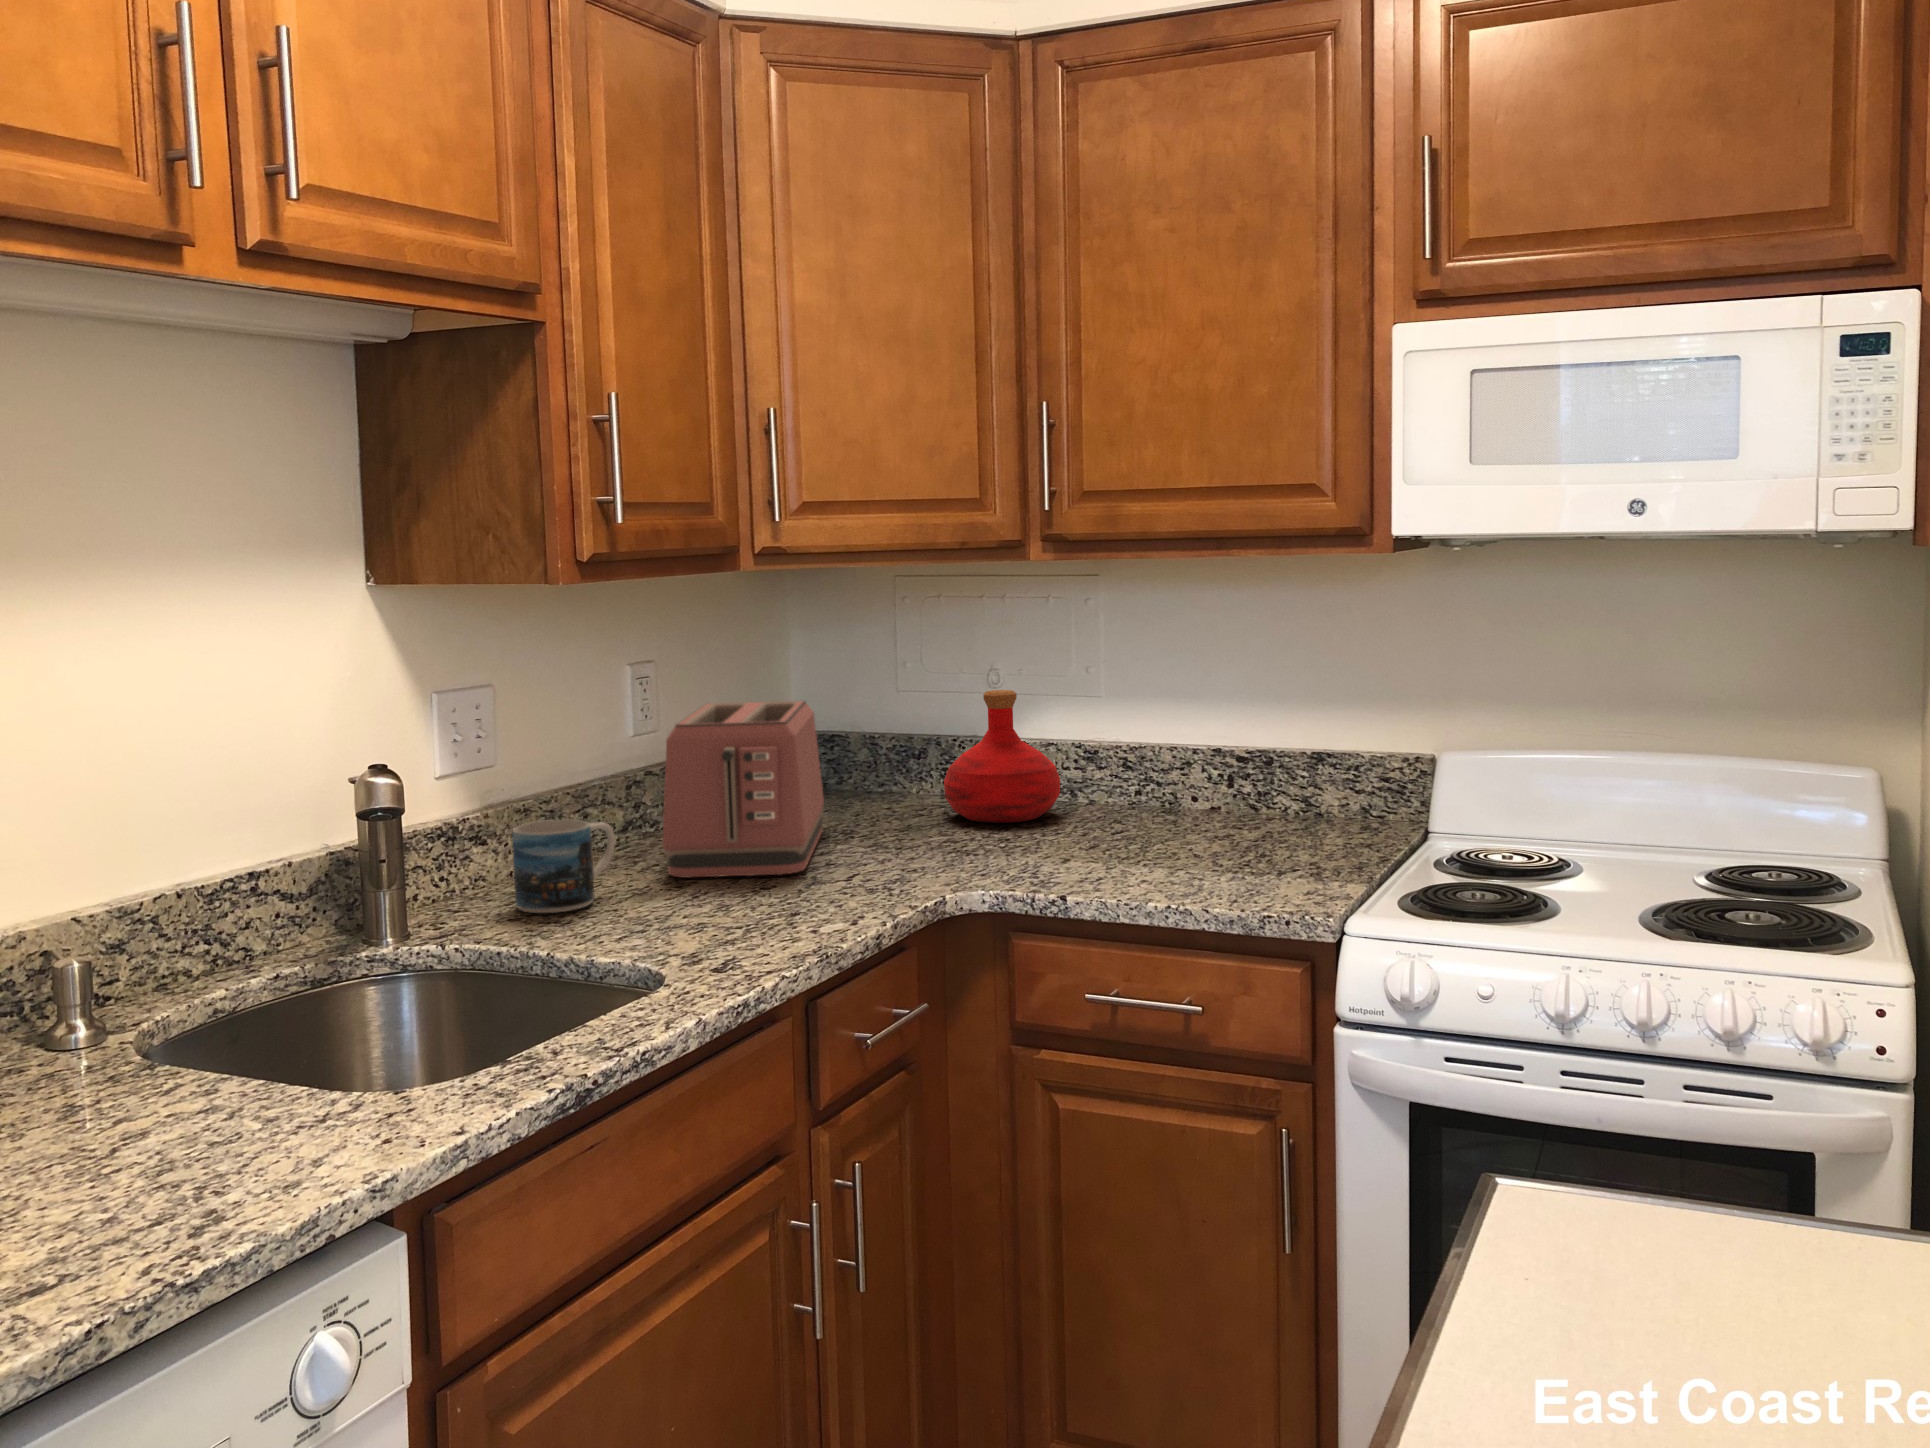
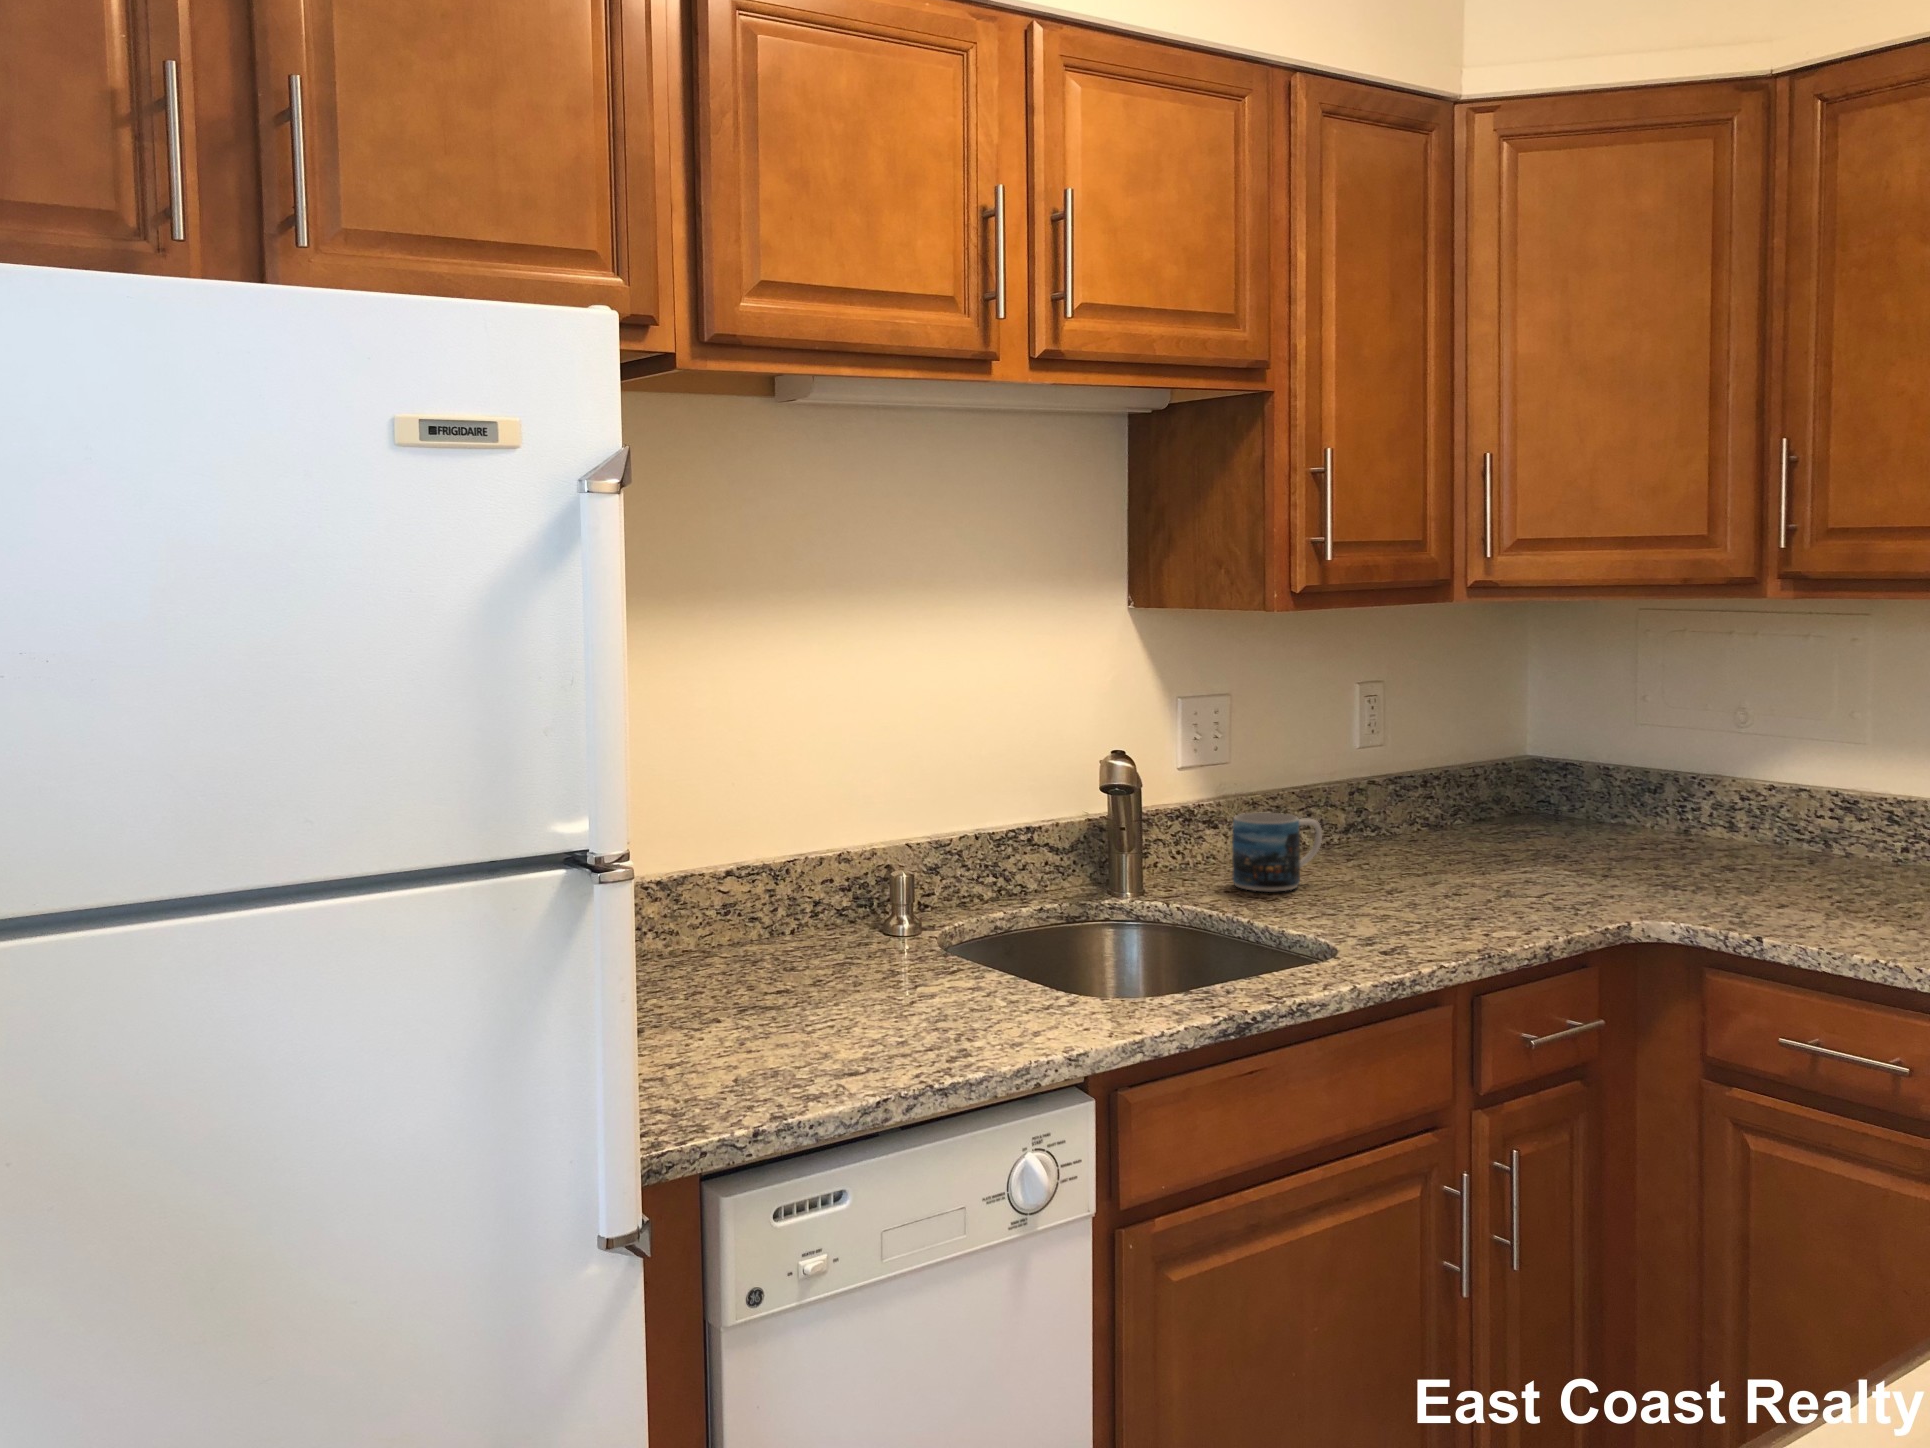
bottle: present [944,690,1060,823] -> none [1670,727,1805,864]
toaster: present [662,701,824,877] -> none [1367,722,1538,885]

